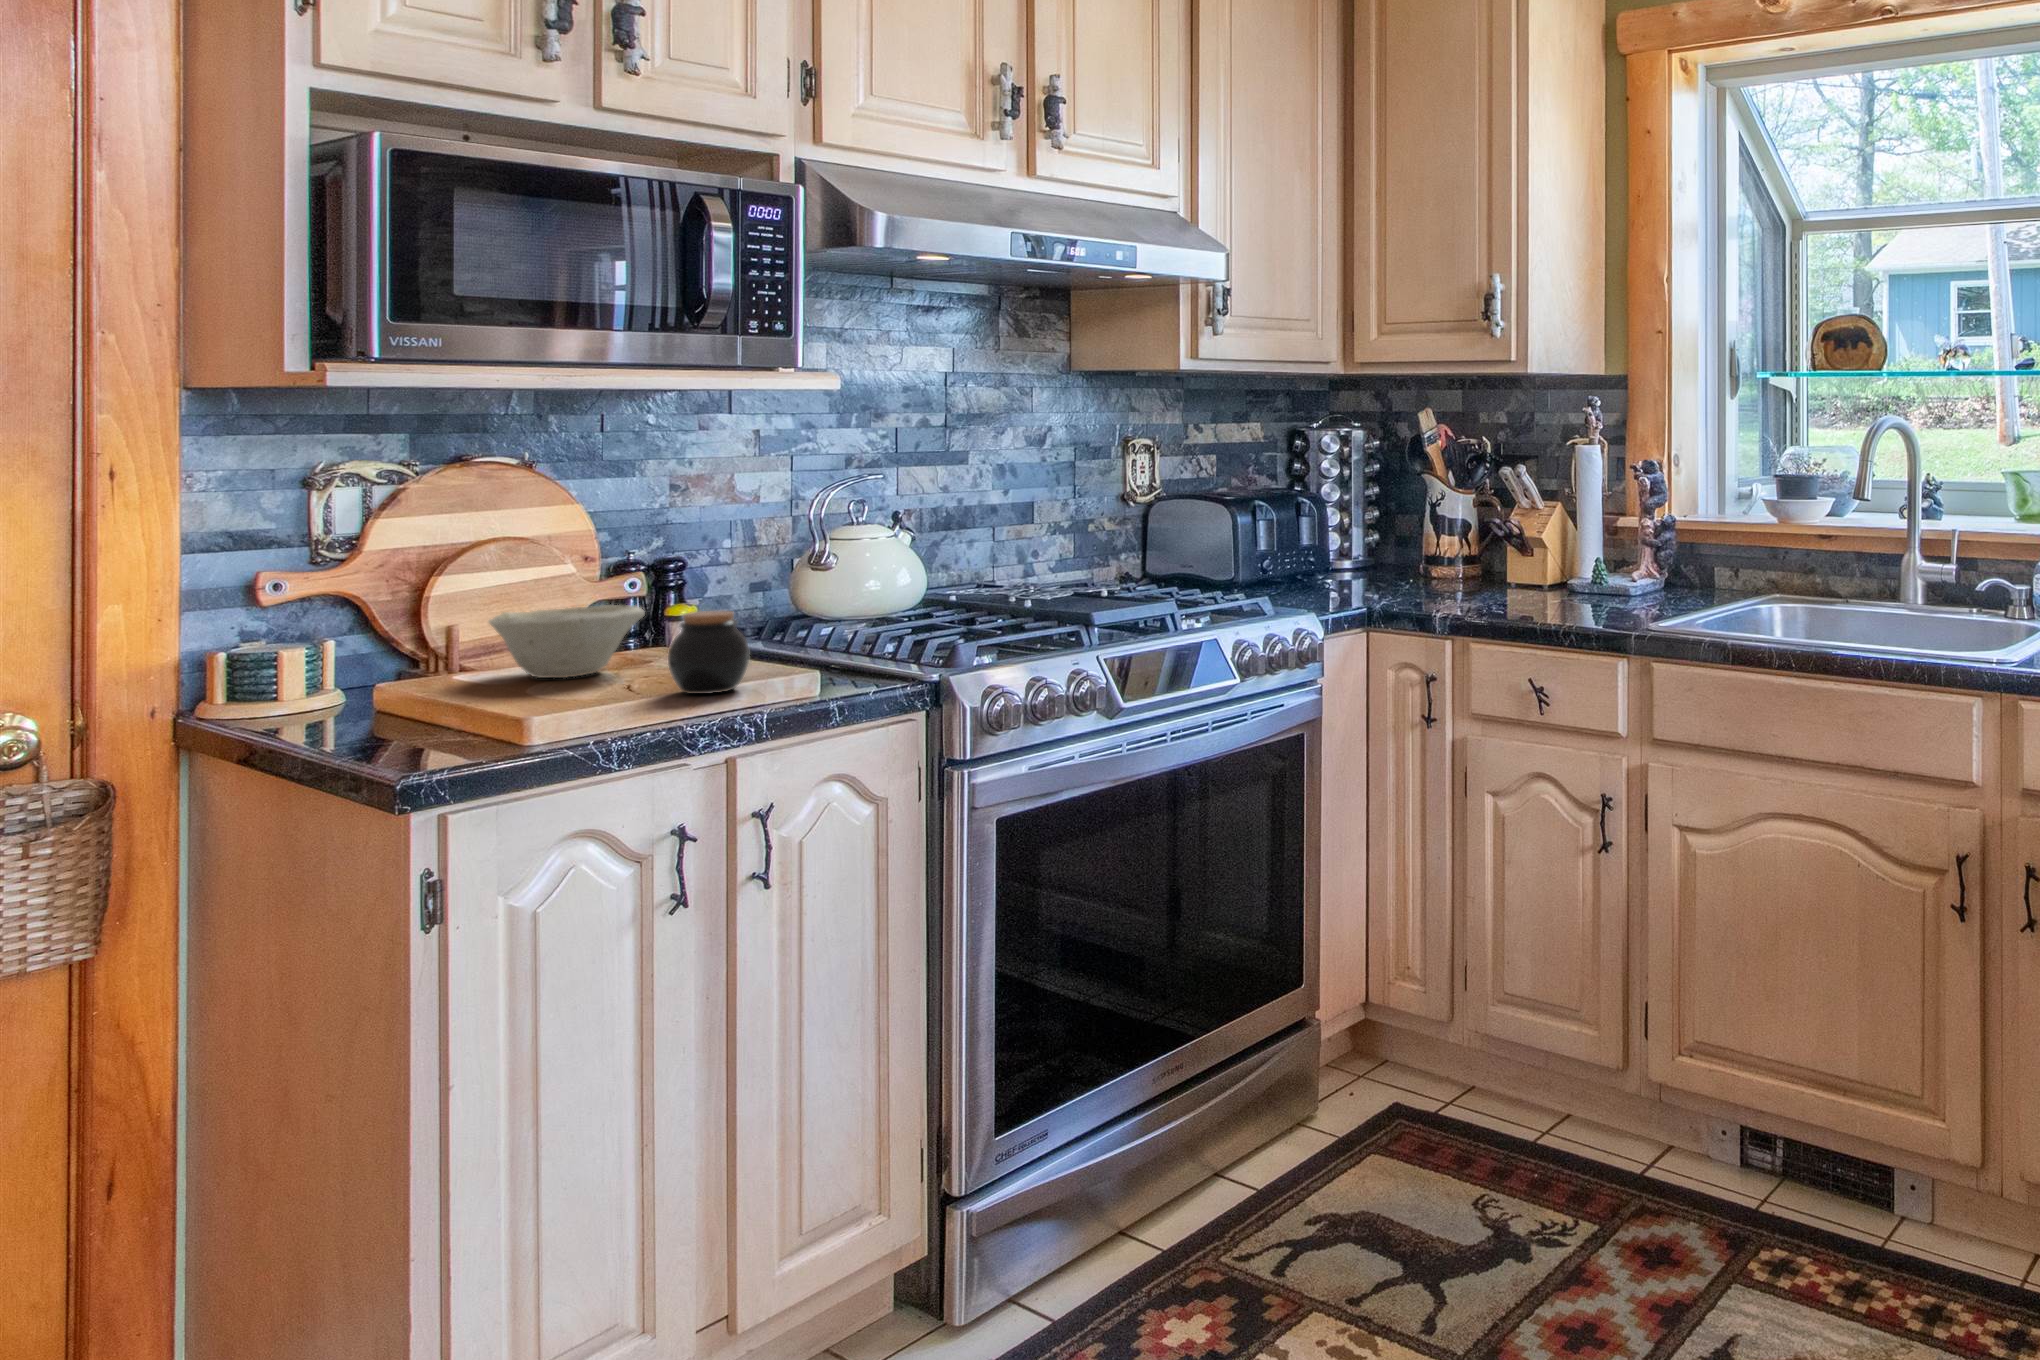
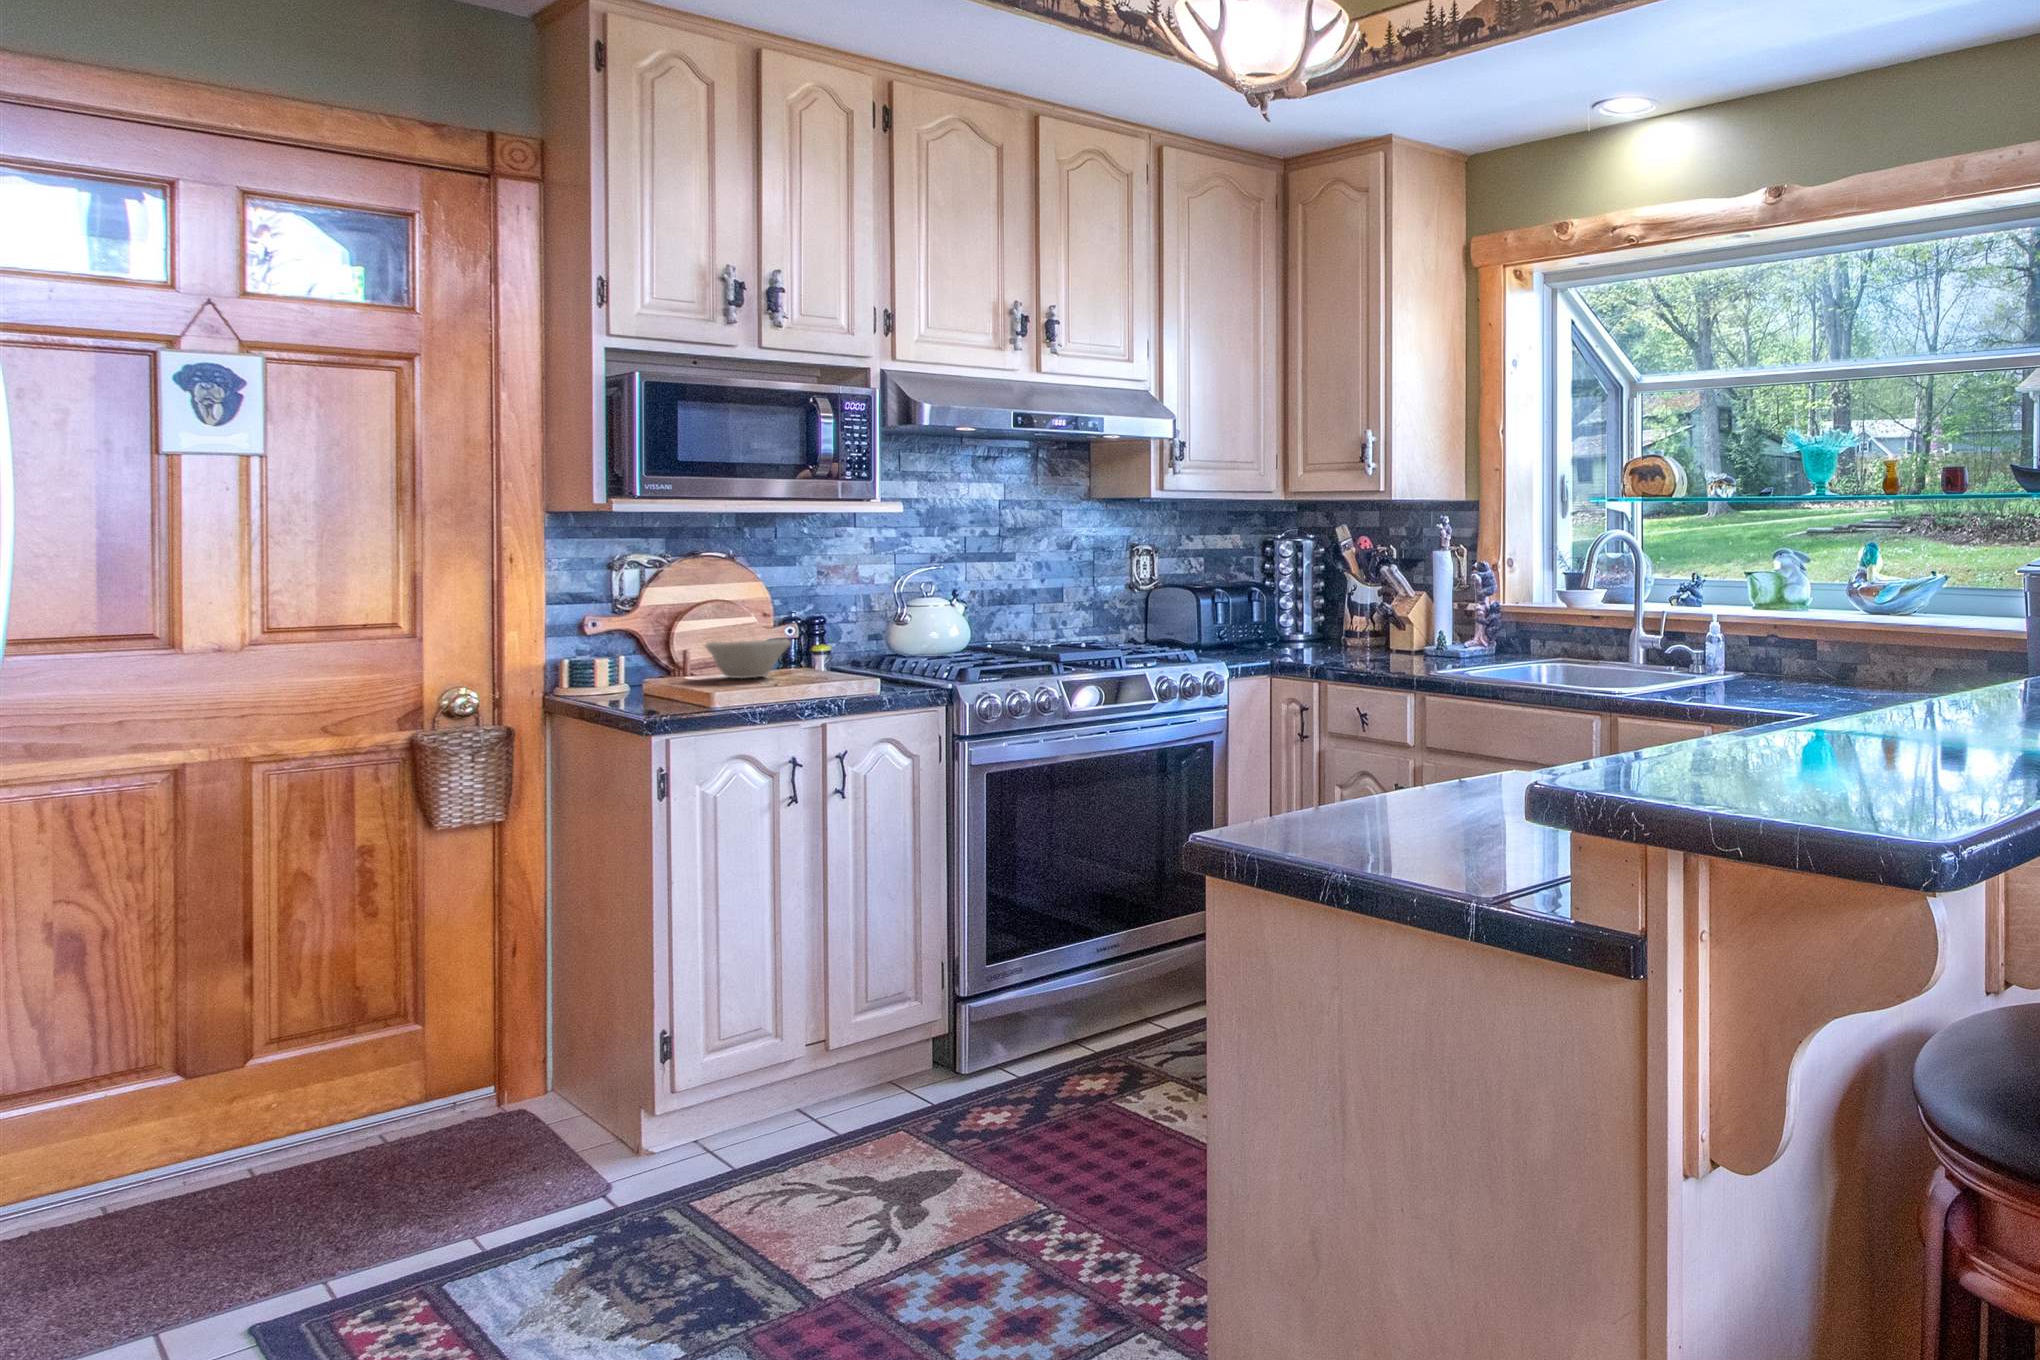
jar: present [668,610,750,694] -> none [794,640,840,686]

